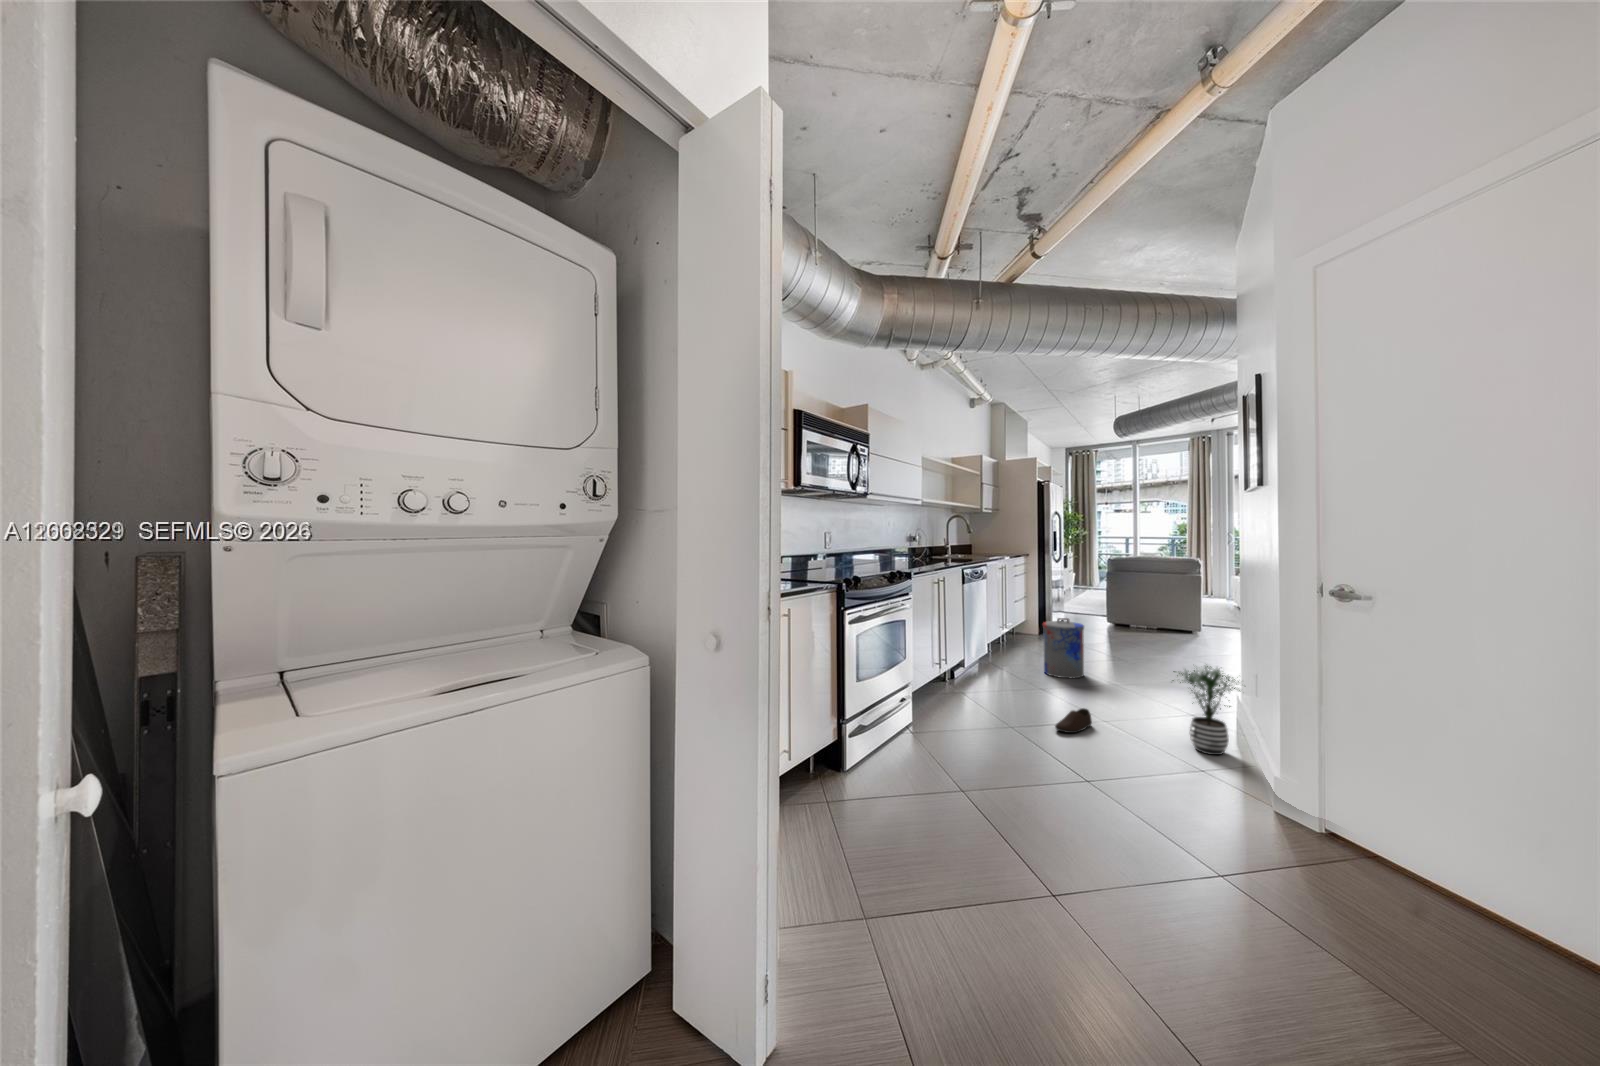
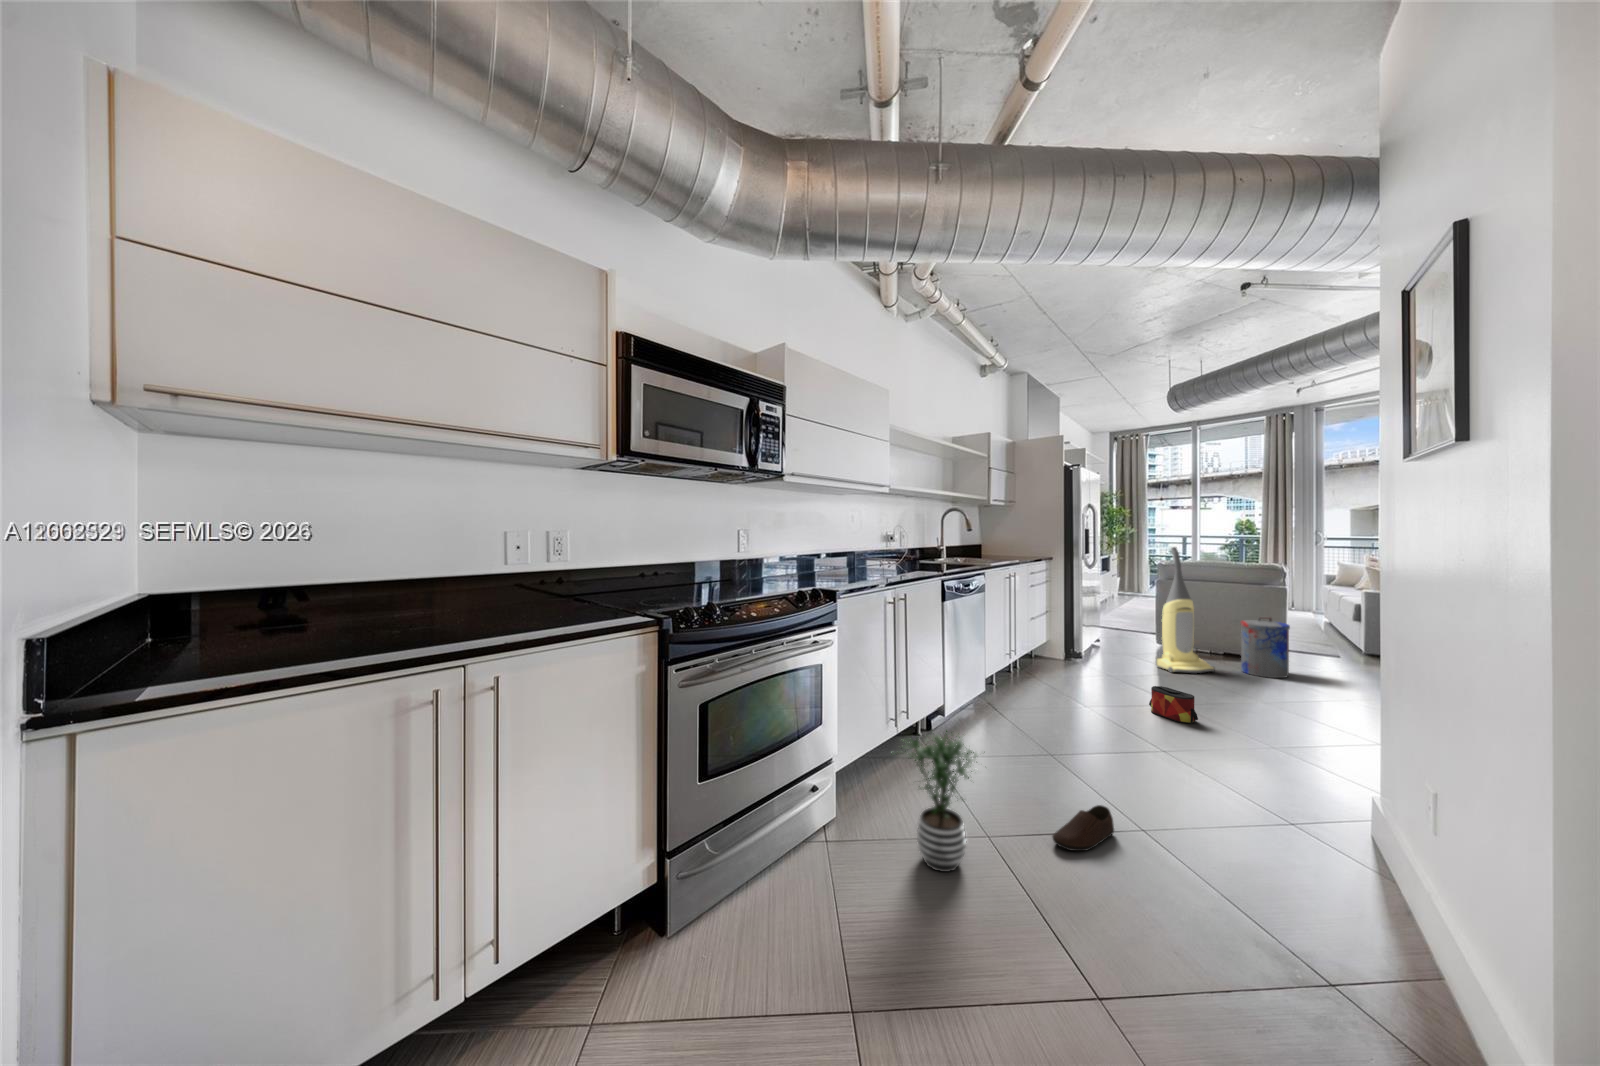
vacuum cleaner: none [1109,544,1153,640] -> present [1156,547,1215,673]
trash can: present [1043,618,1084,678] -> present [1241,617,1290,678]
bag: none [1107,645,1141,670] -> present [1149,686,1198,723]
potted plant: present [1172,666,1241,755] -> present [891,730,977,872]

